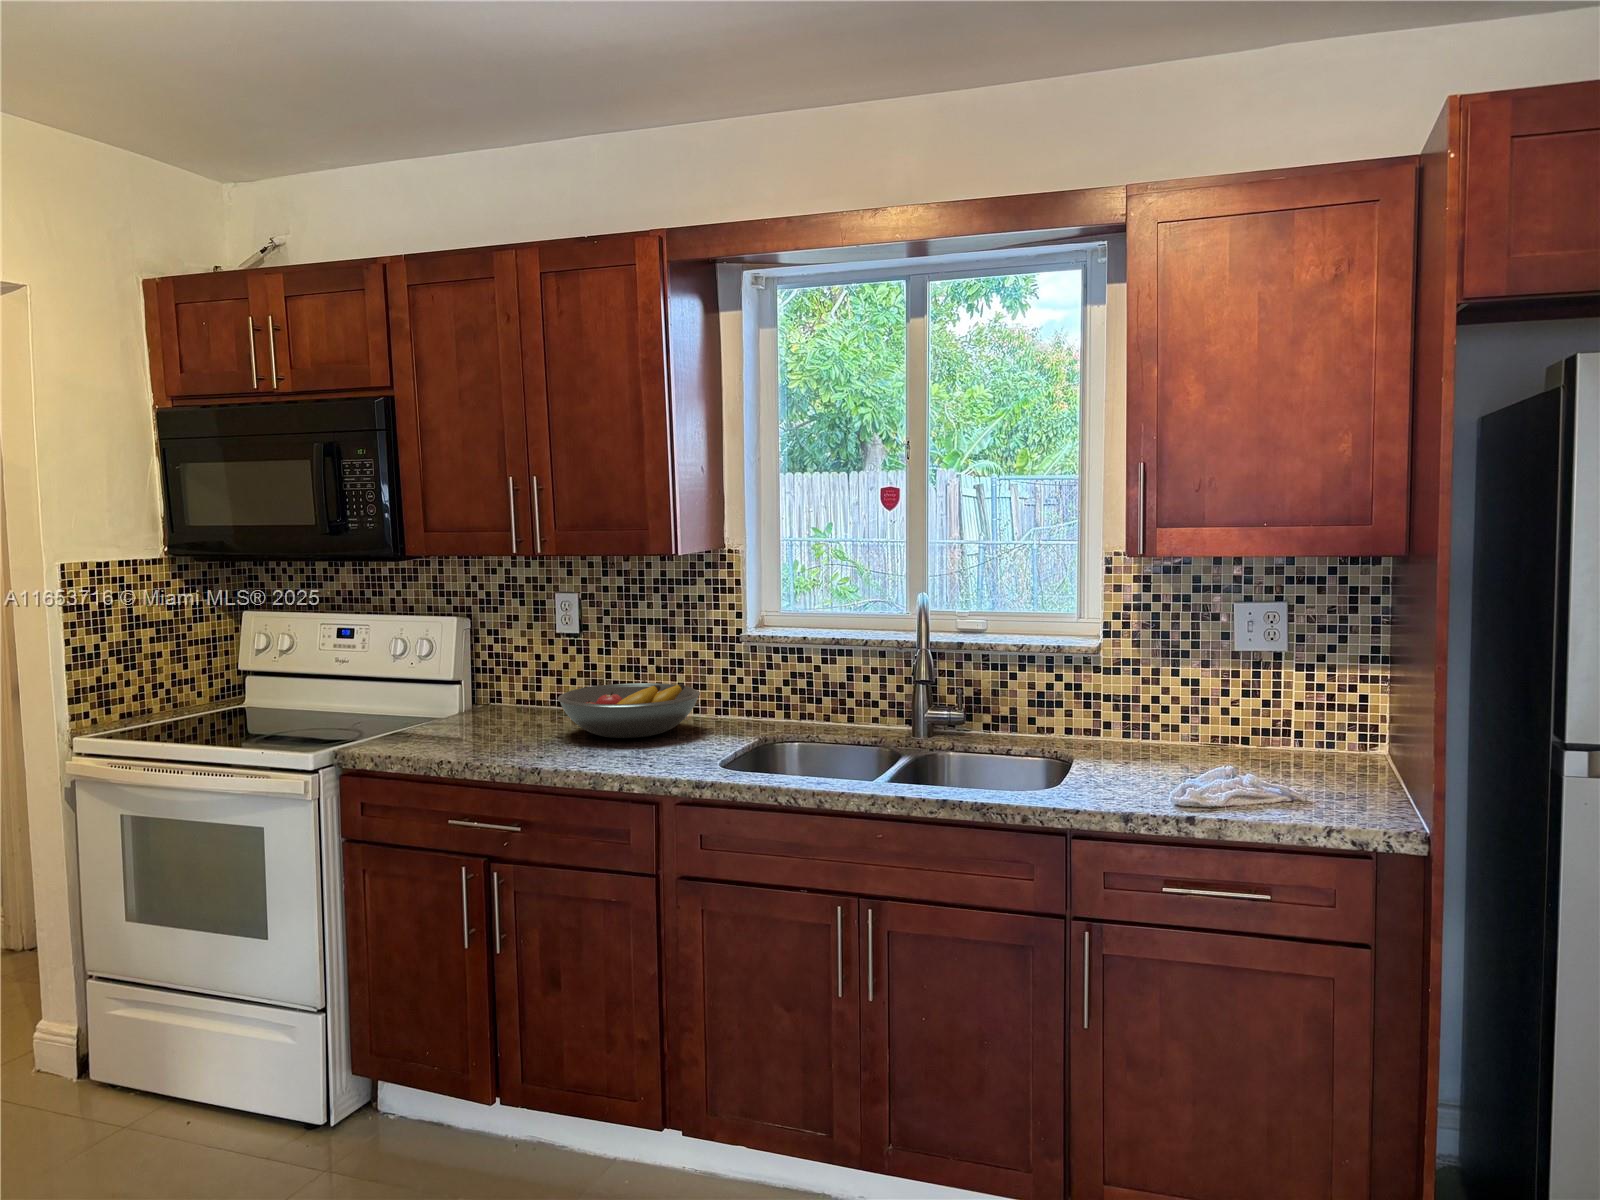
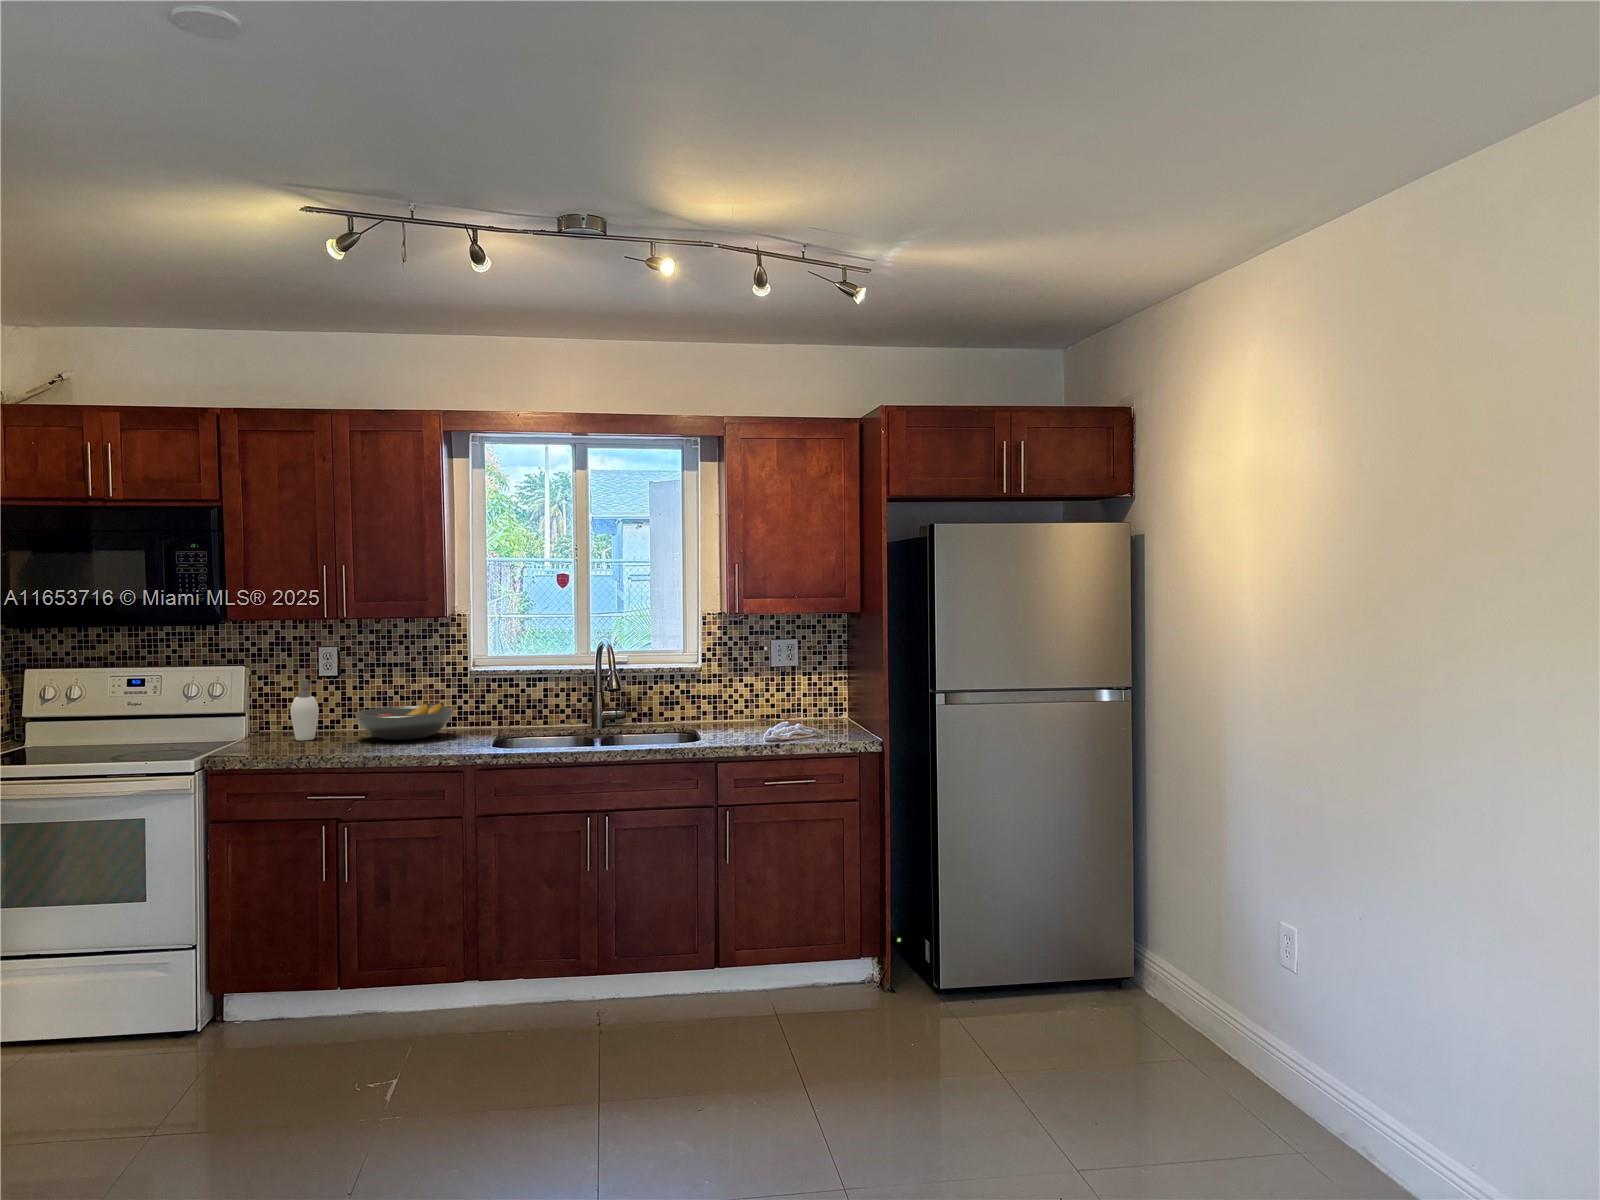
soap dispenser: none [496,639,534,725] -> present [290,679,320,740]

